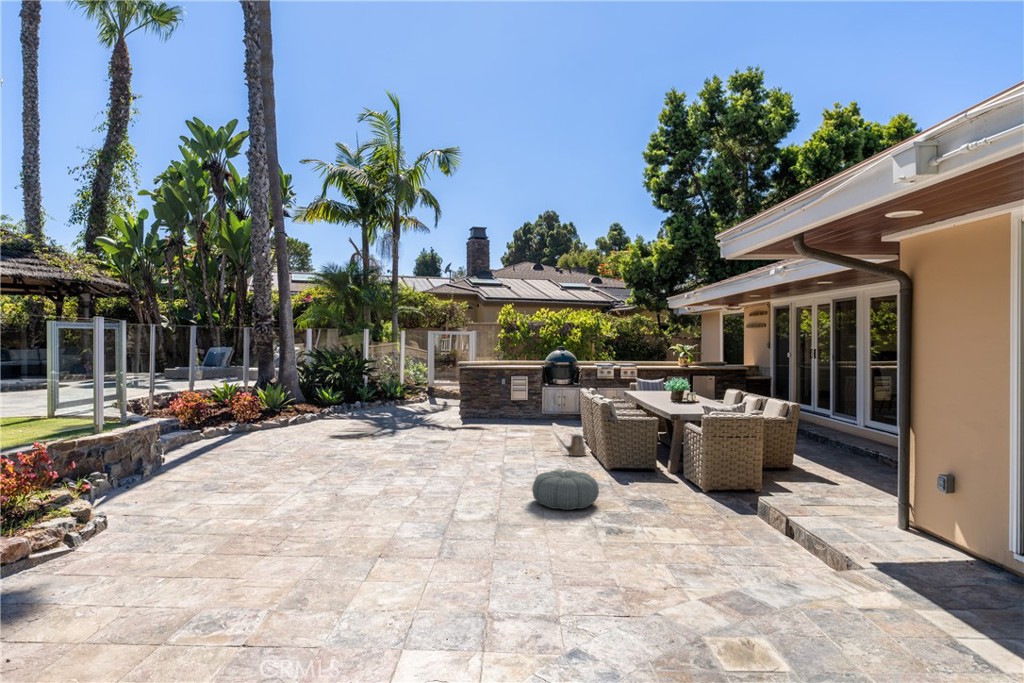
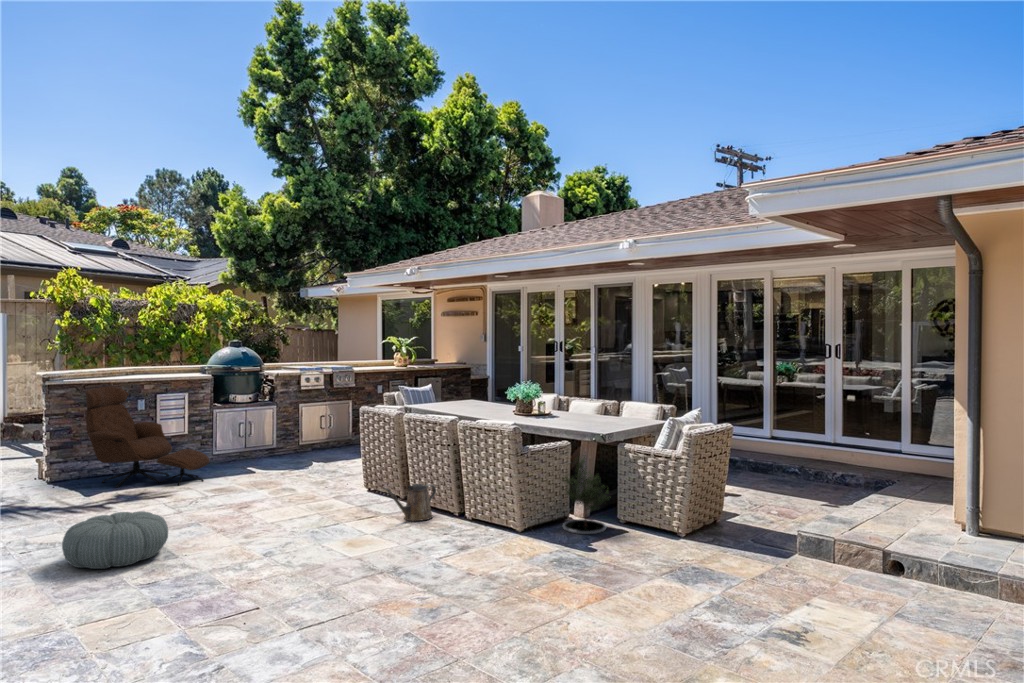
lounge chair: none [474,370,529,426] -> present [85,386,209,488]
potted tree: none [636,422,669,479] -> present [563,457,609,534]
pouf: present [532,470,599,510] -> present [62,511,168,569]

